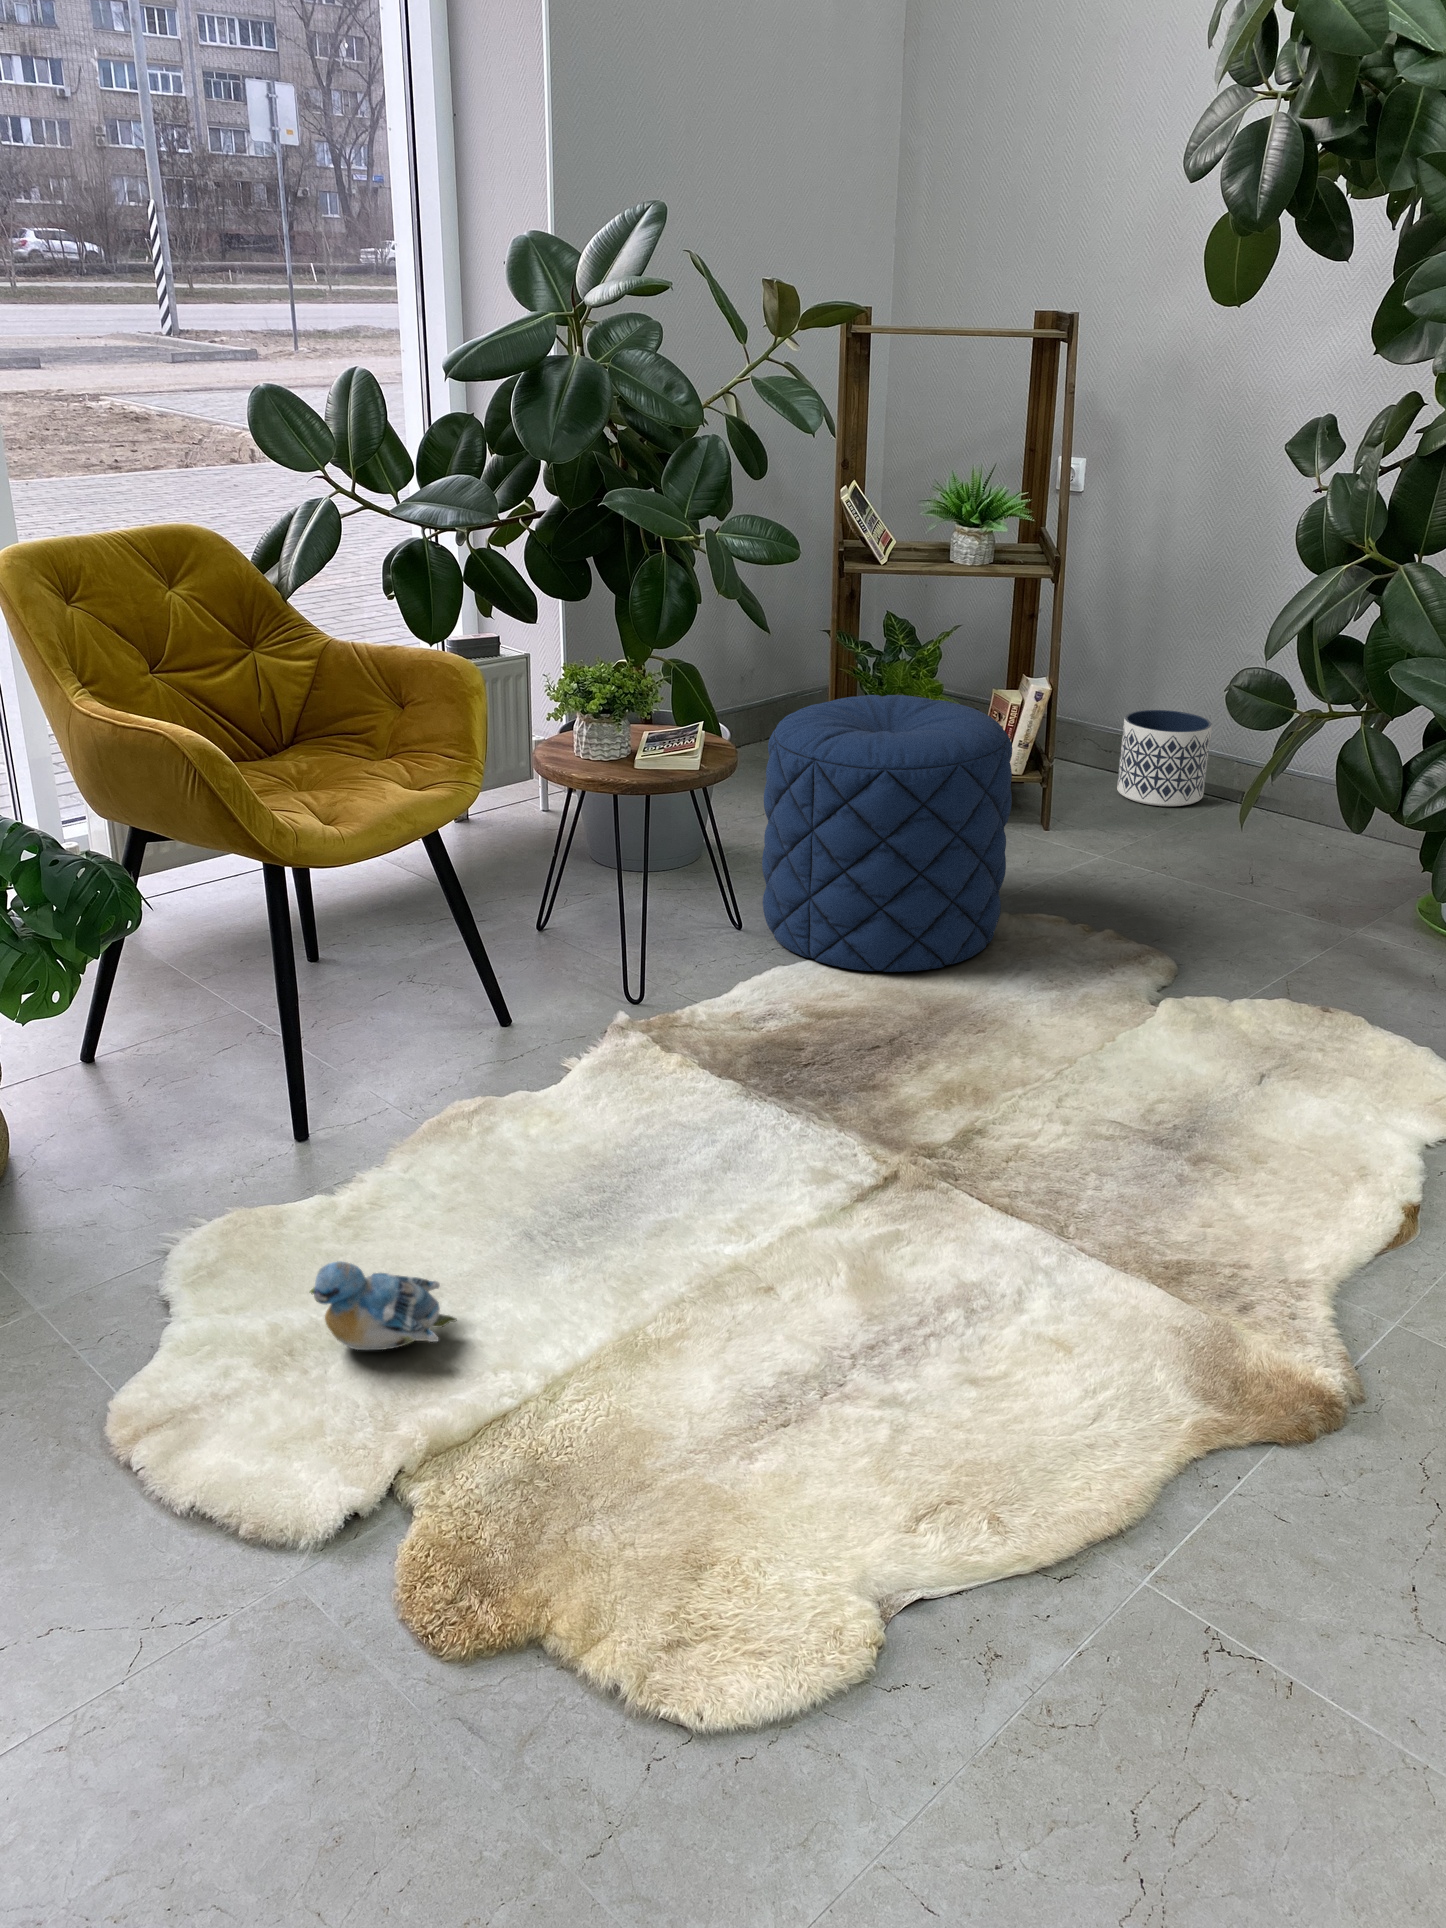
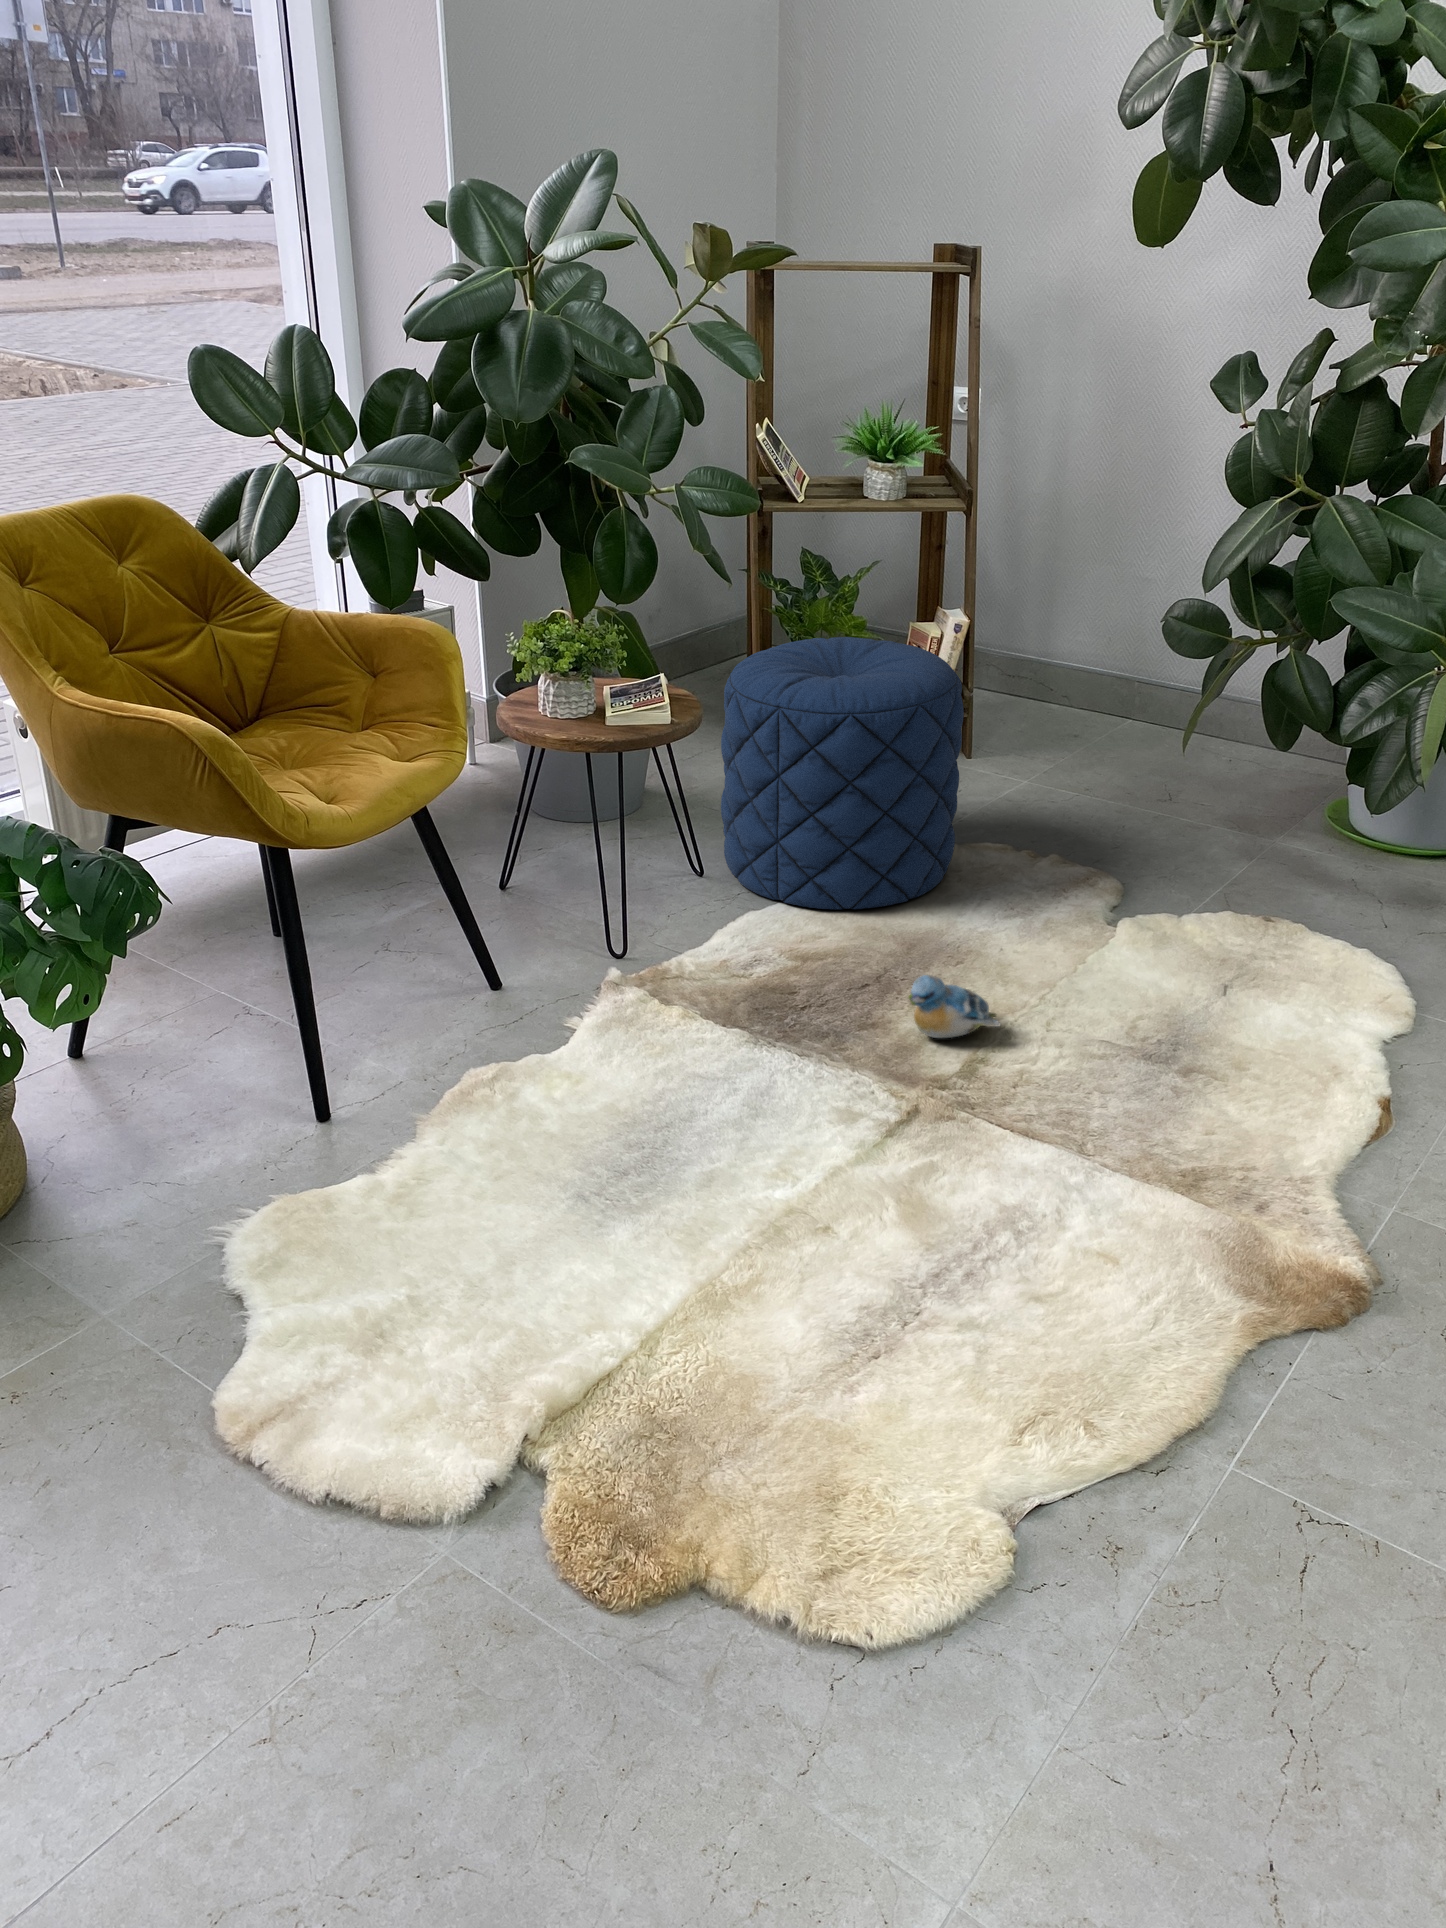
planter: present [1117,710,1212,806] -> none [1027,634,1116,728]
plush toy: present [310,1262,456,1350] -> present [909,975,1000,1038]

